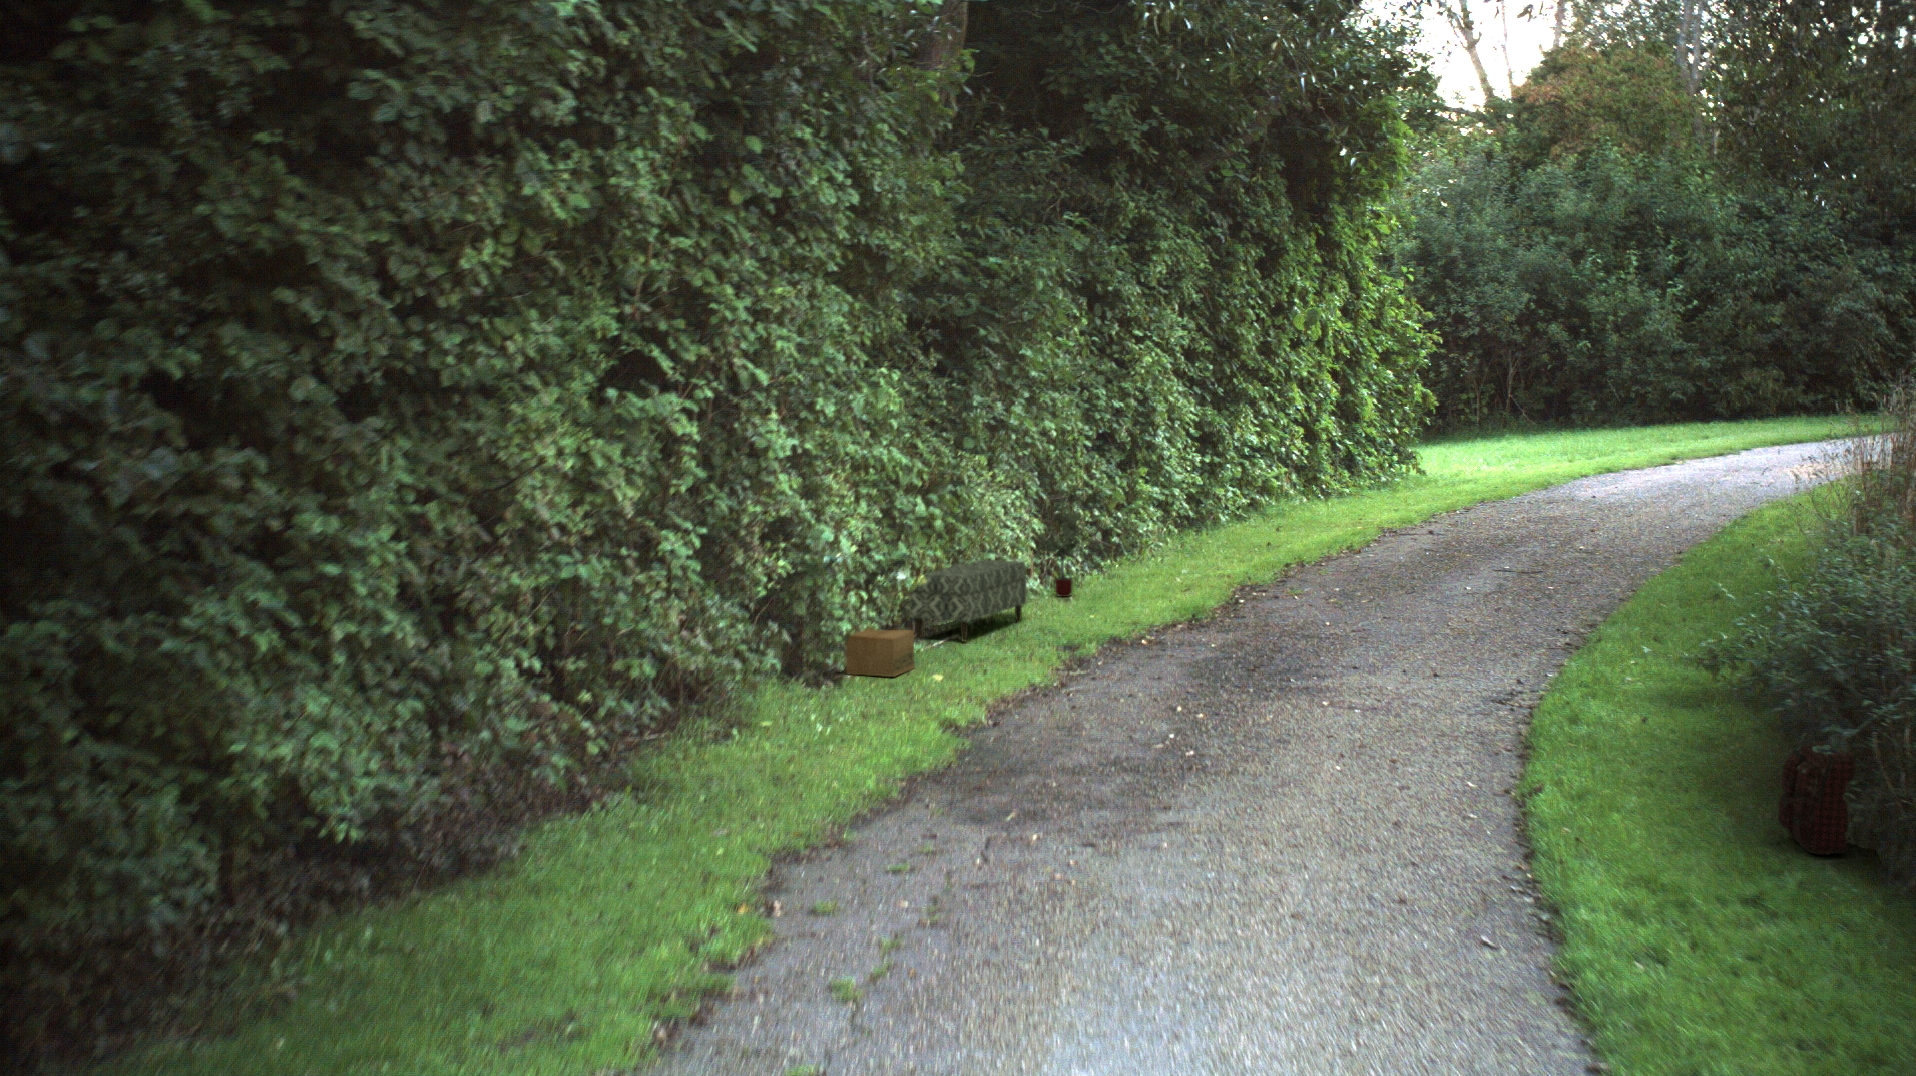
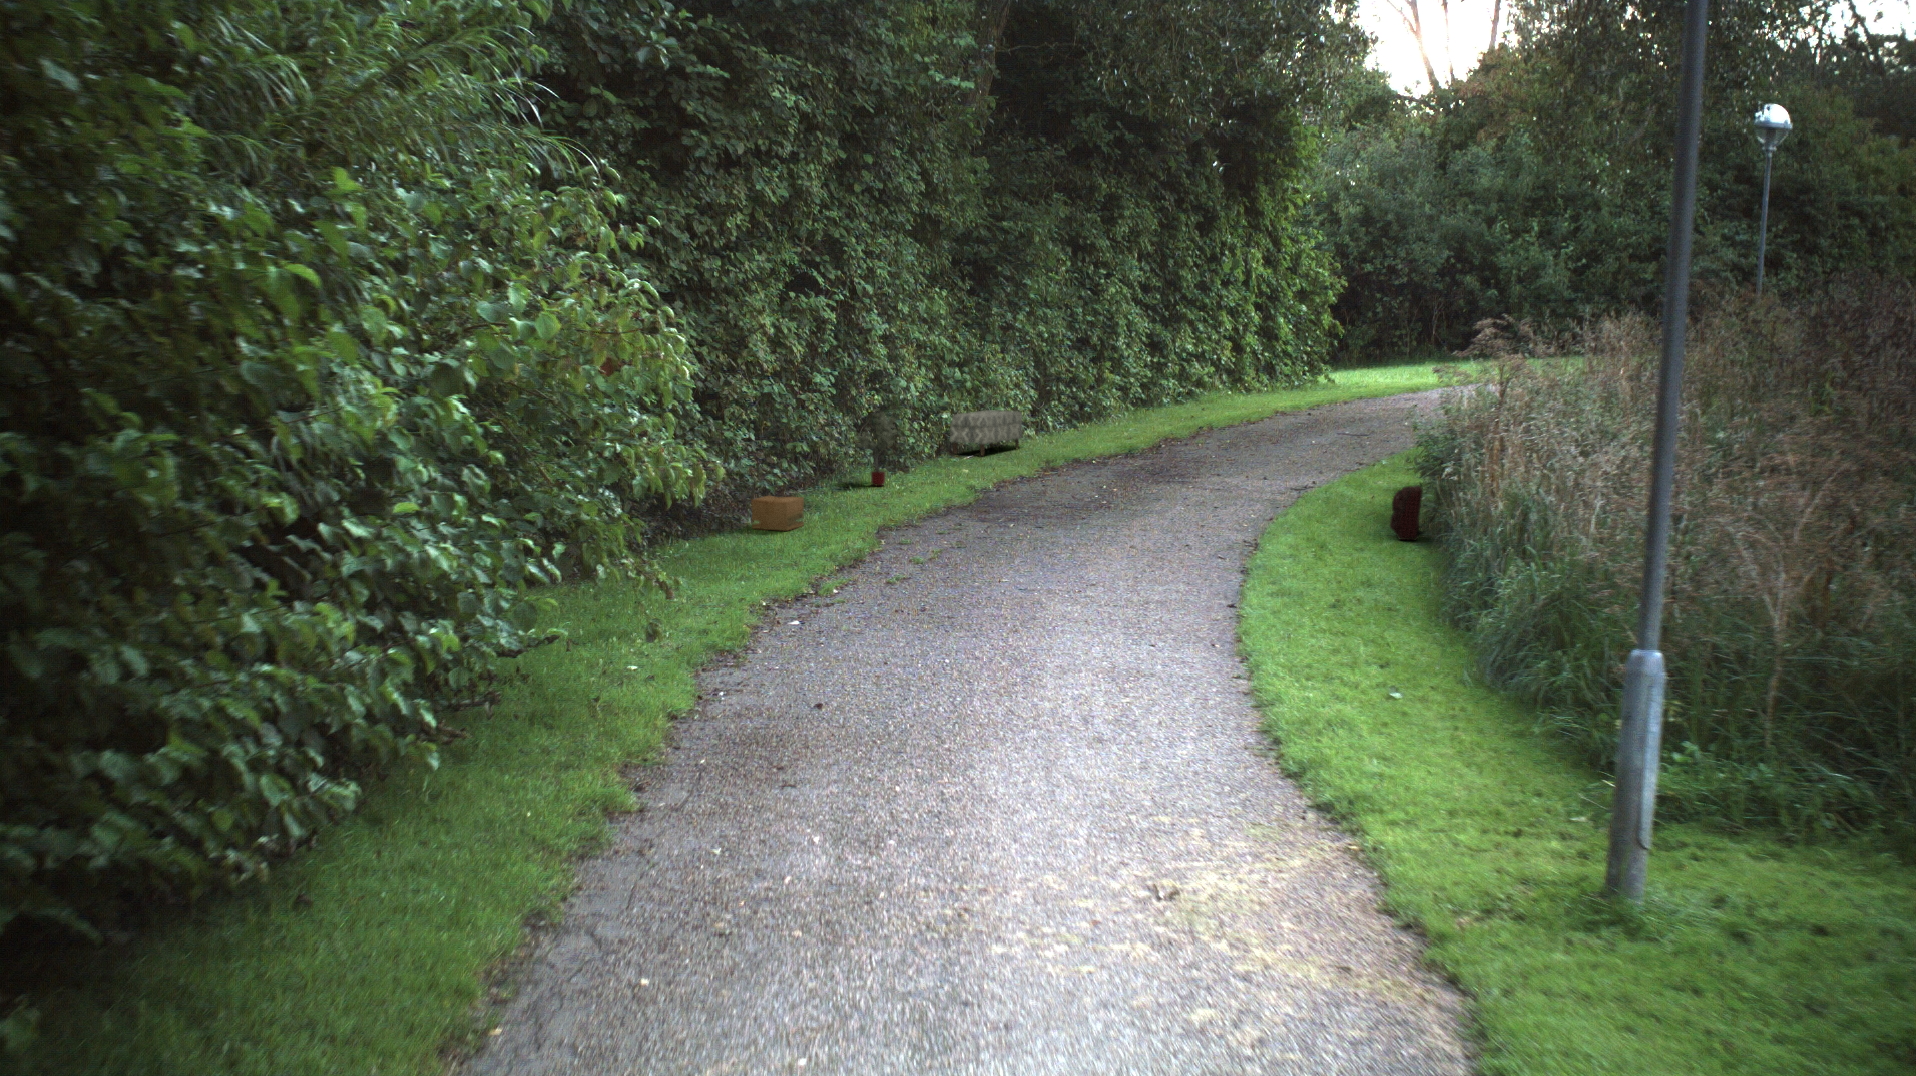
potted tree: present [1037,503,1083,597] -> present [856,409,897,486]
cardboard box: present [846,628,915,677] -> present [751,496,804,531]

